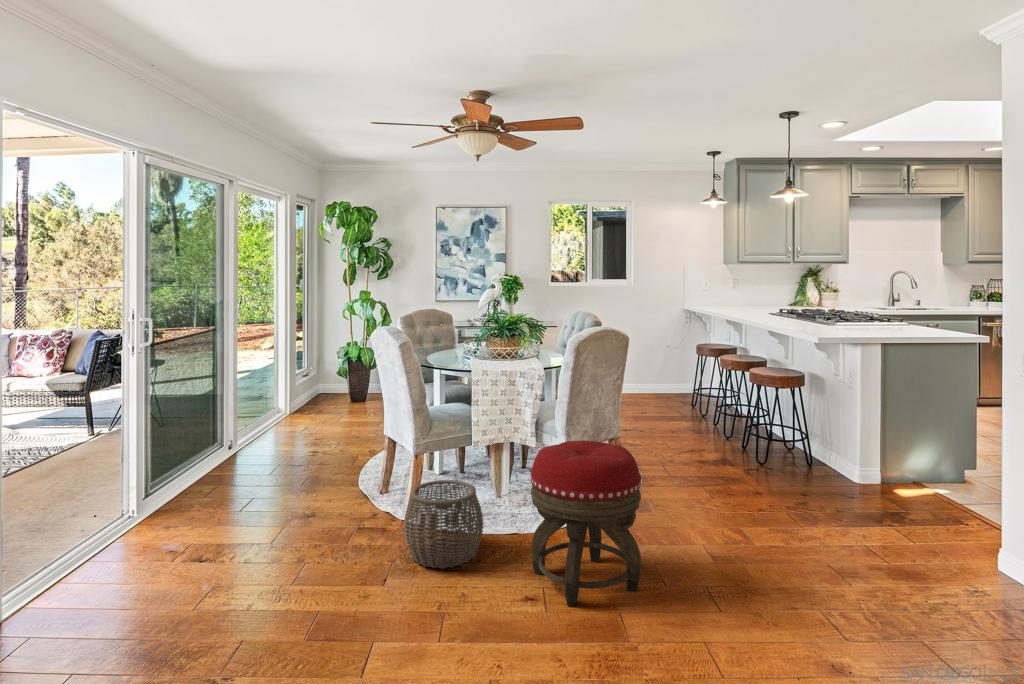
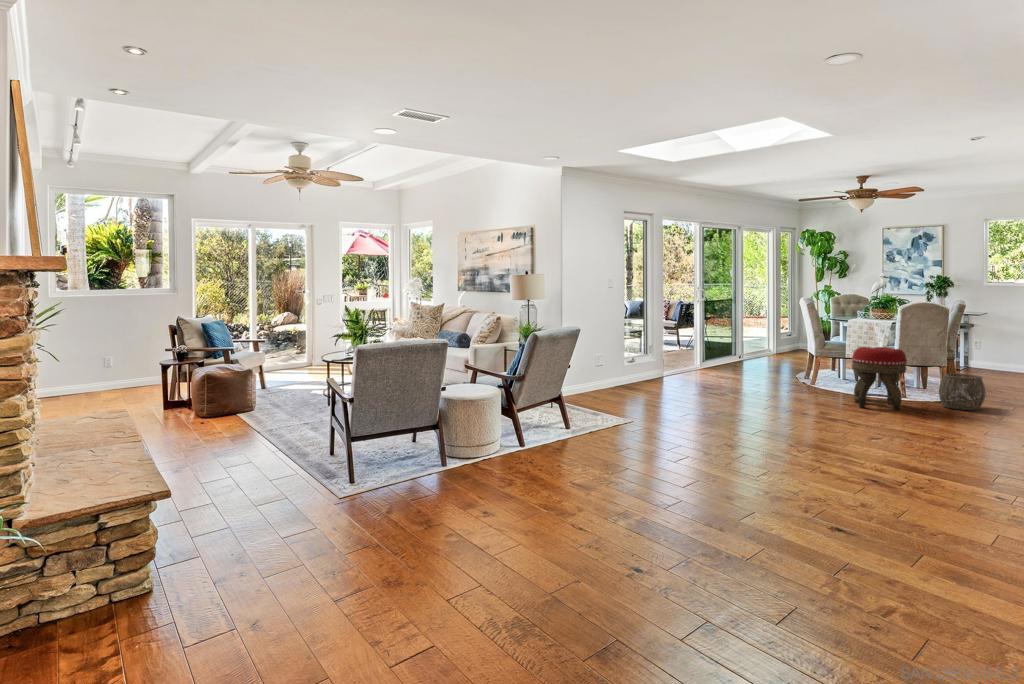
woven basket: present [404,480,484,569] -> present [939,373,985,410]

